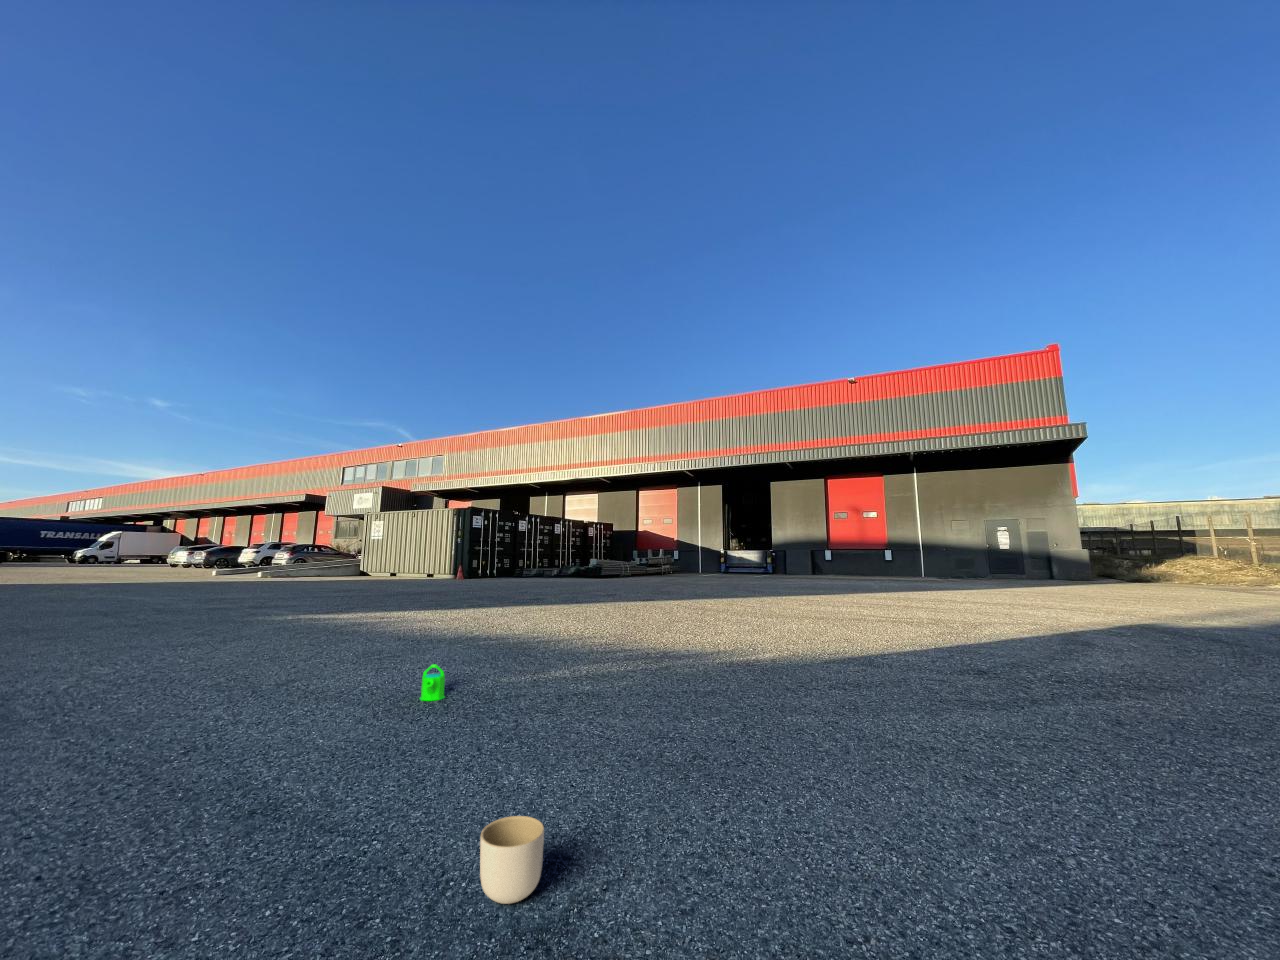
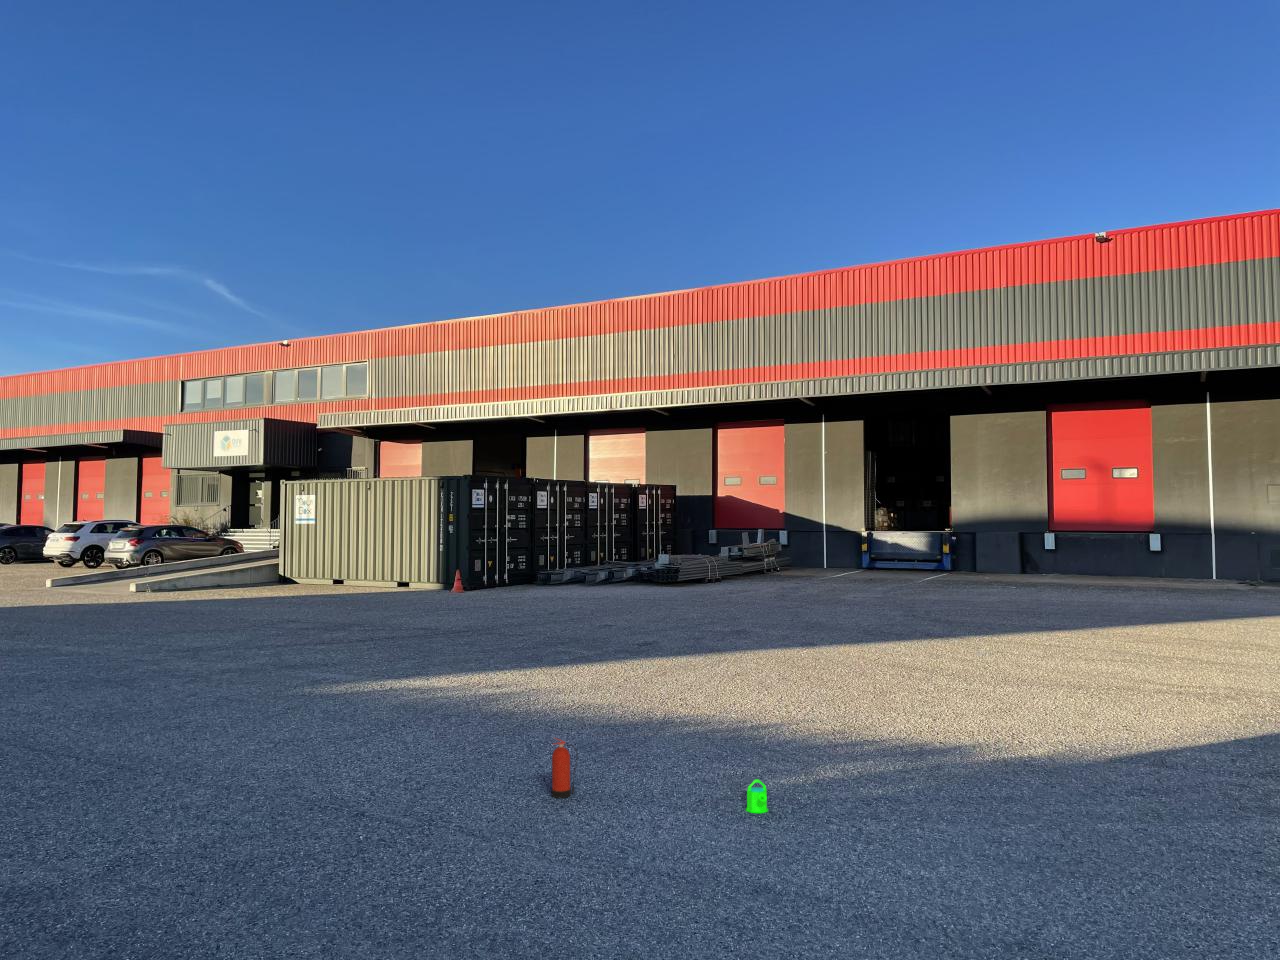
fire extinguisher: none [247,623,282,686] -> present [552,738,577,798]
planter: present [480,816,544,904] -> none [979,897,1017,941]

